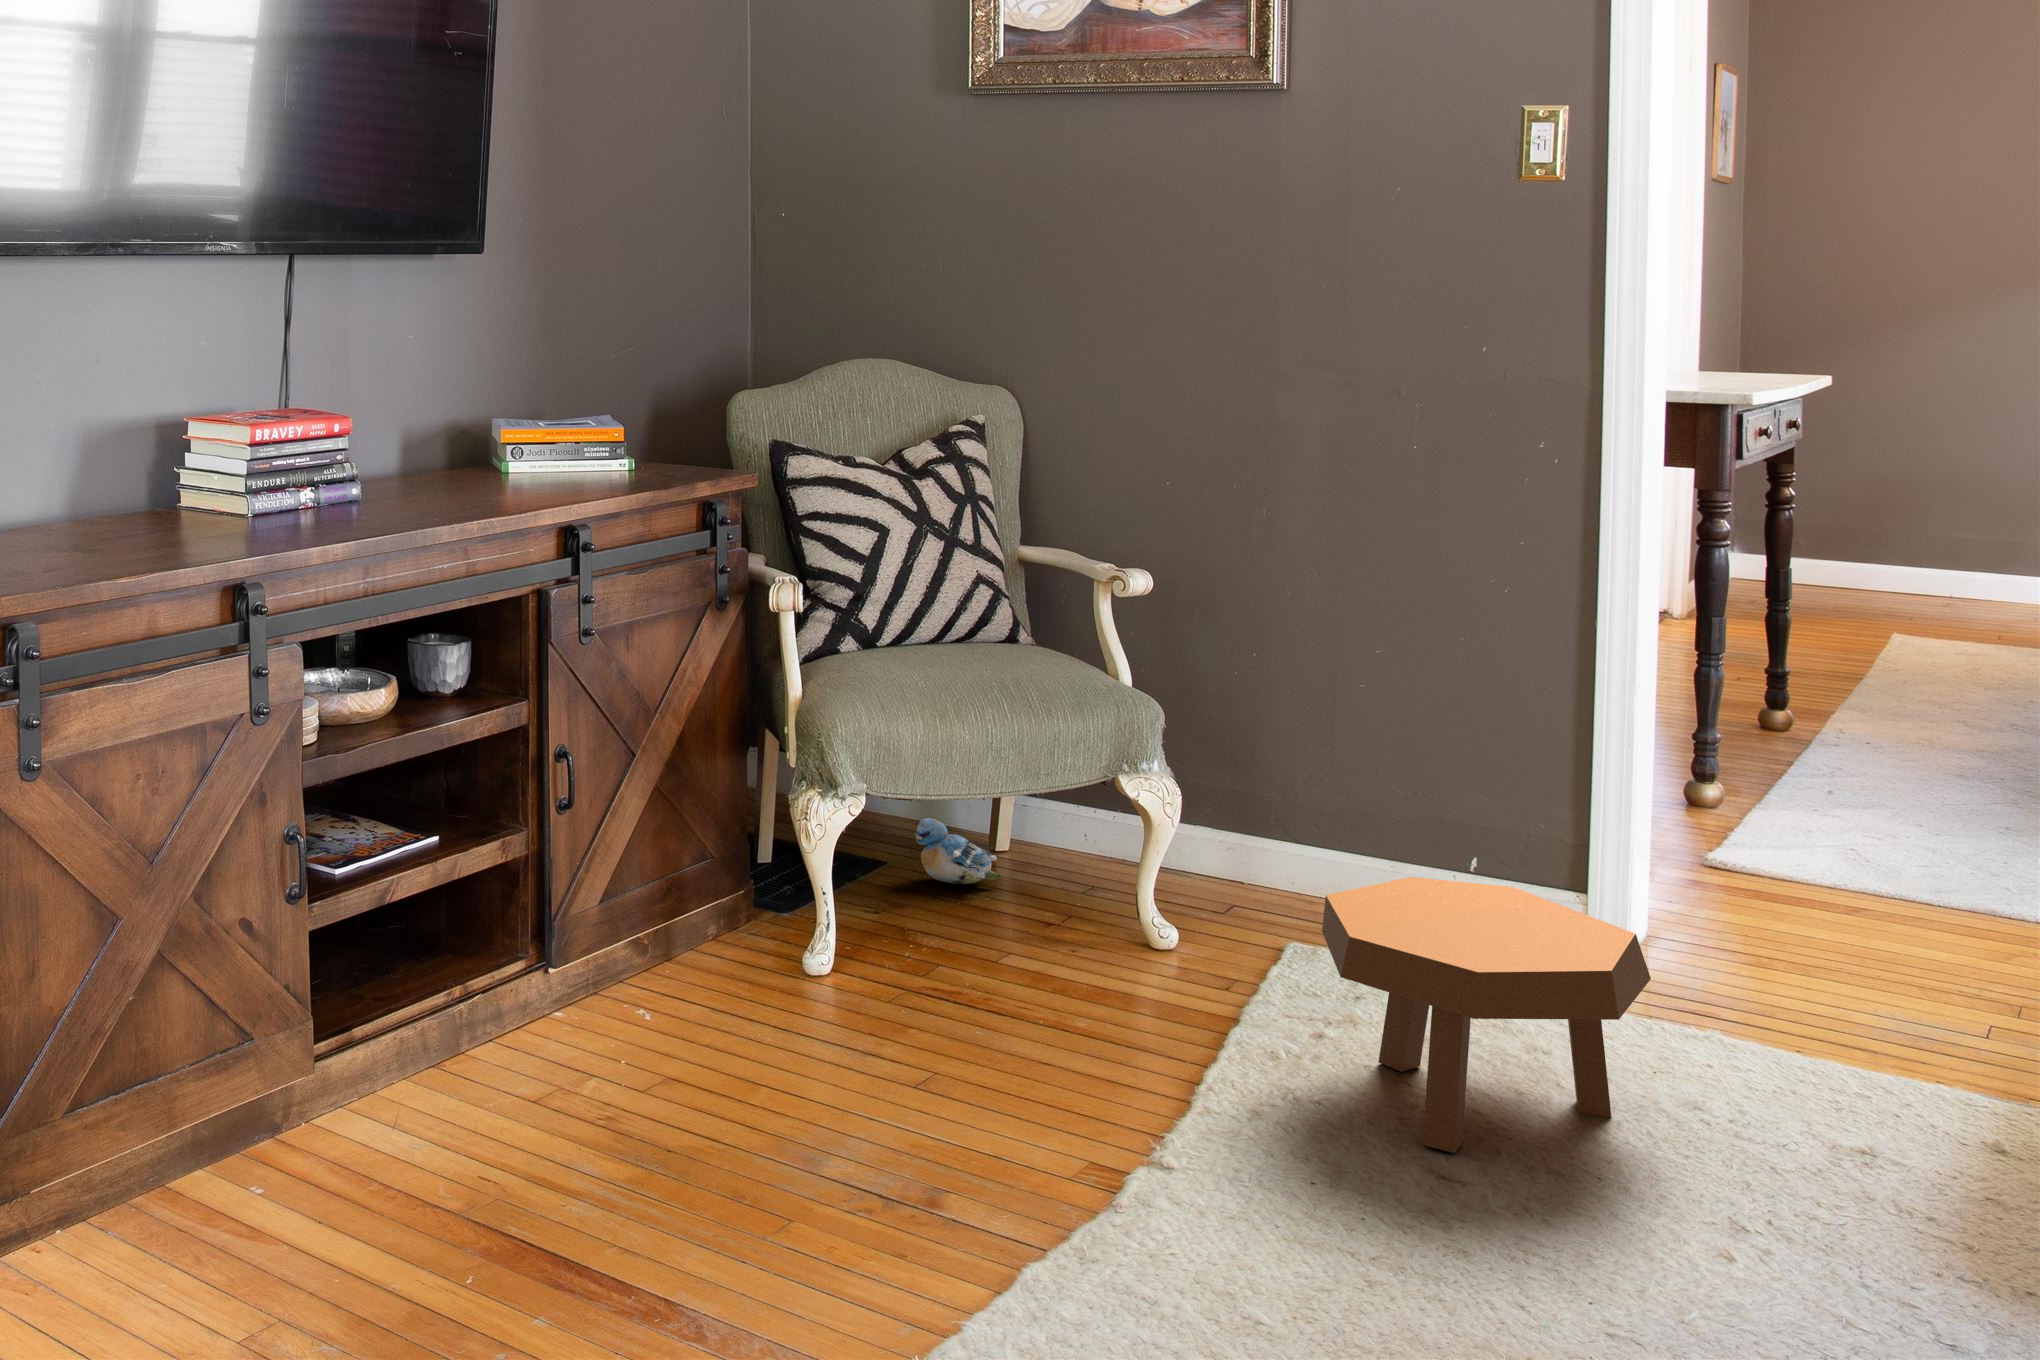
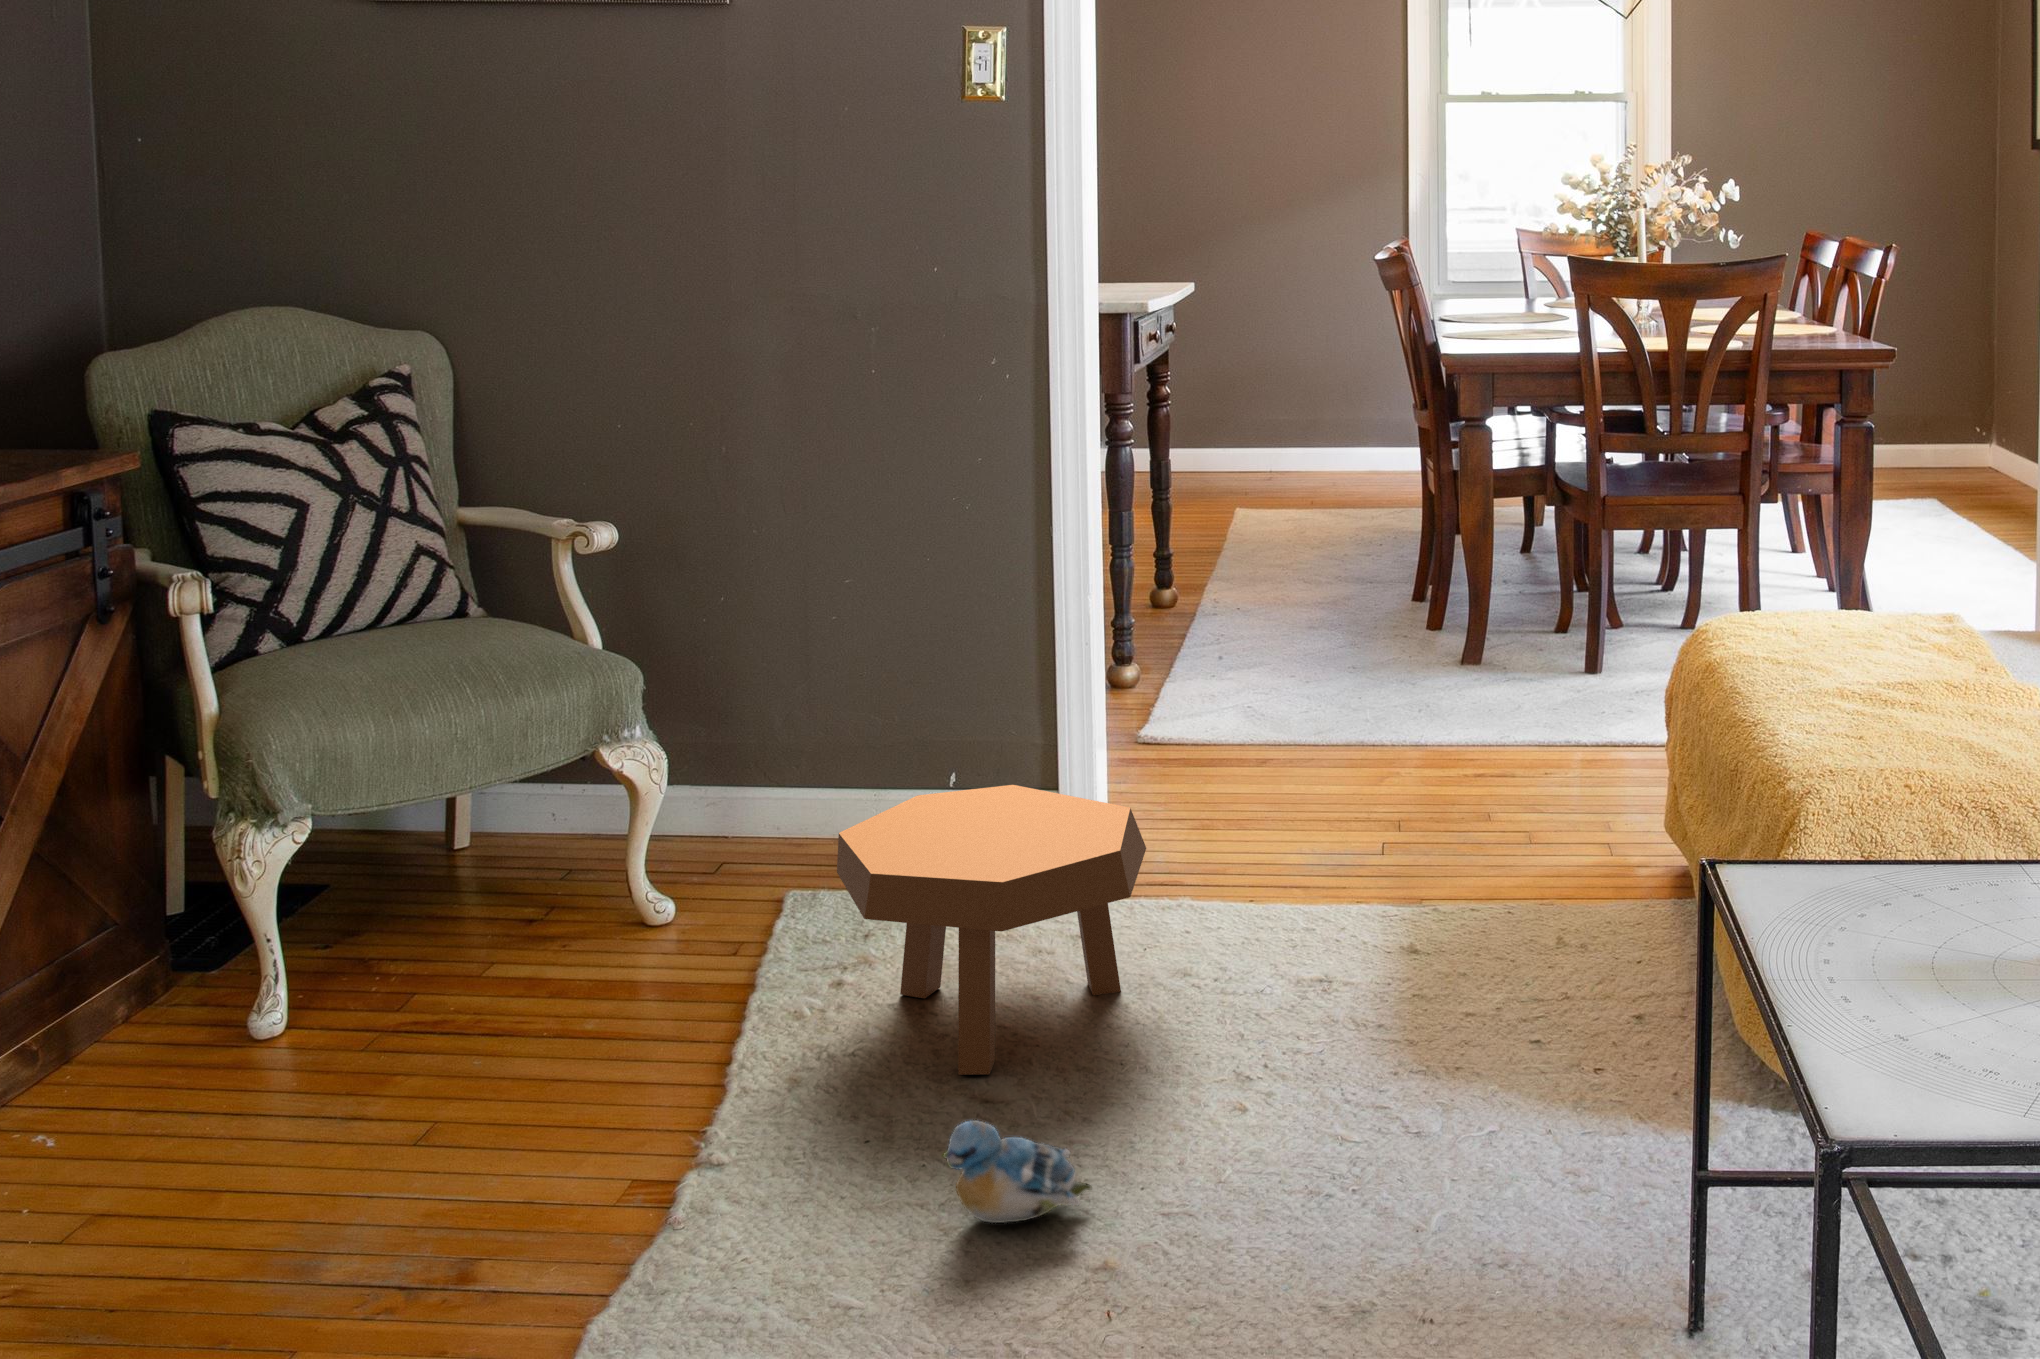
plush toy: present [913,818,1002,884] -> present [942,1120,1092,1223]

